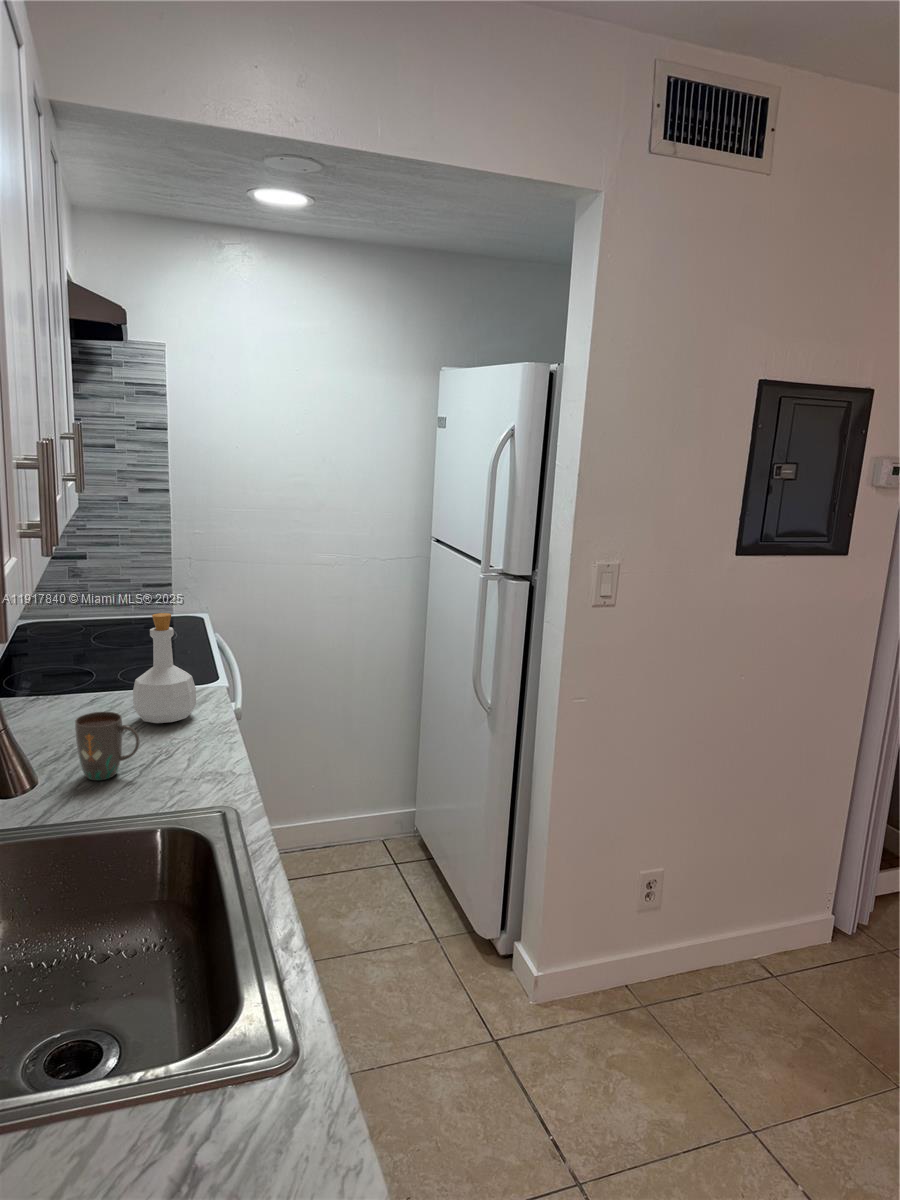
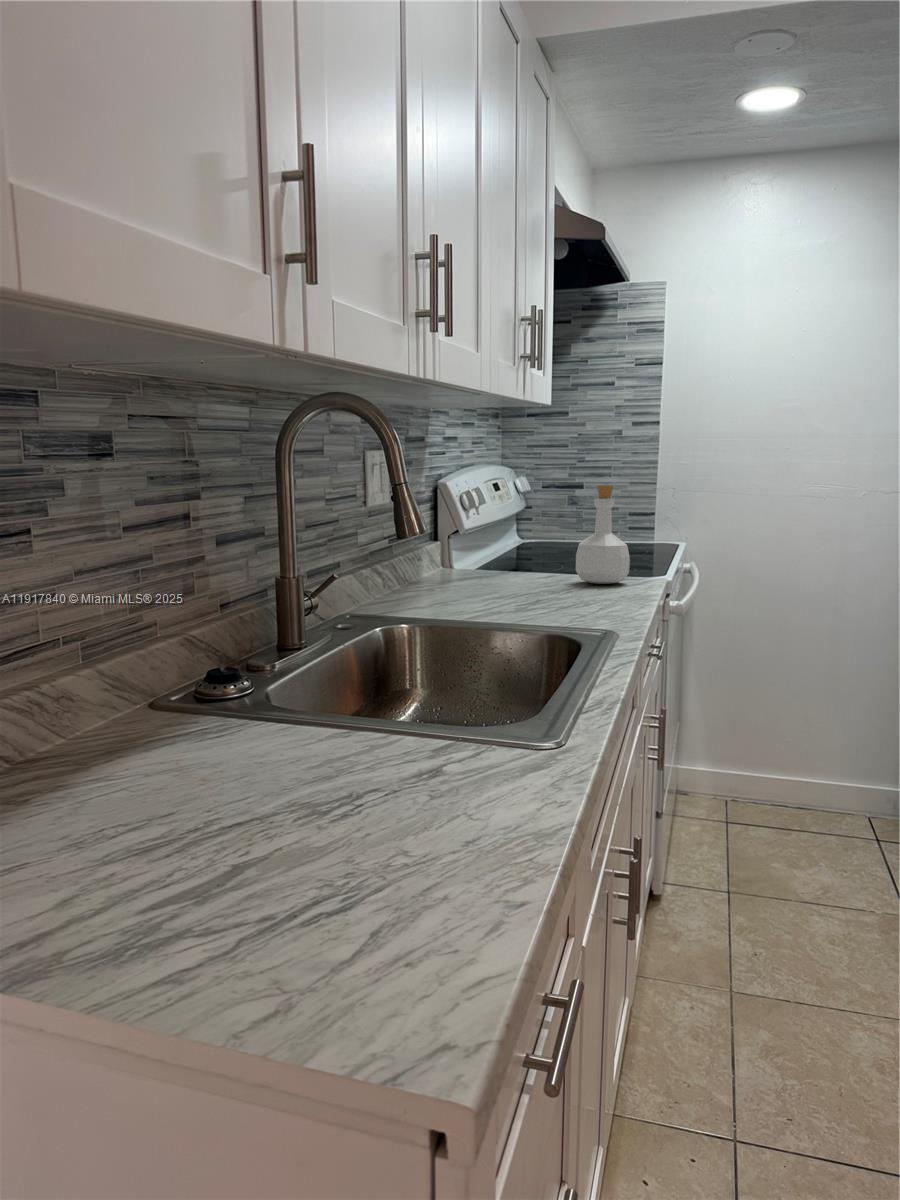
mug: present [75,712,139,780] -> none [512,545,560,599]

